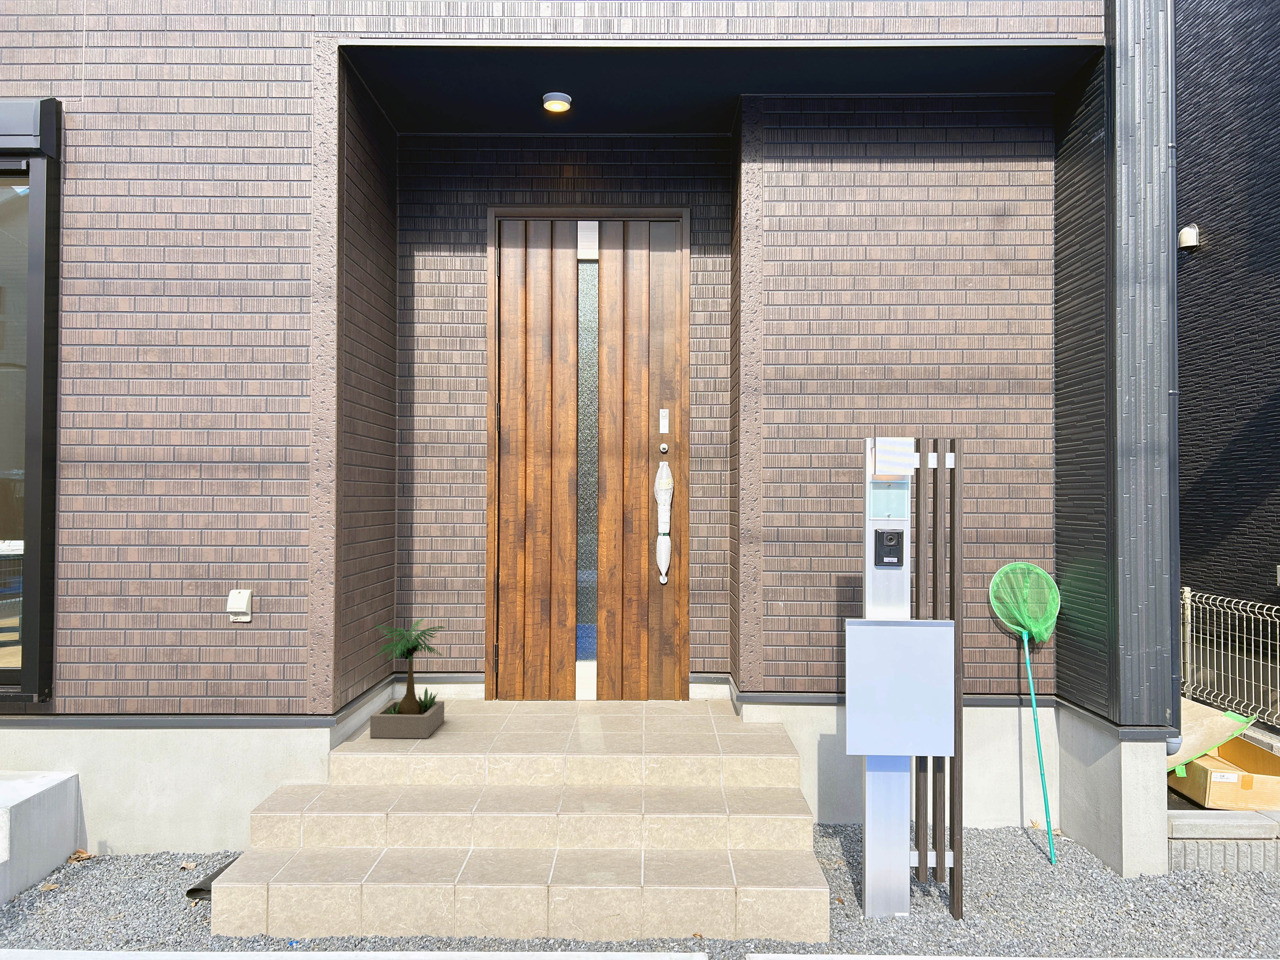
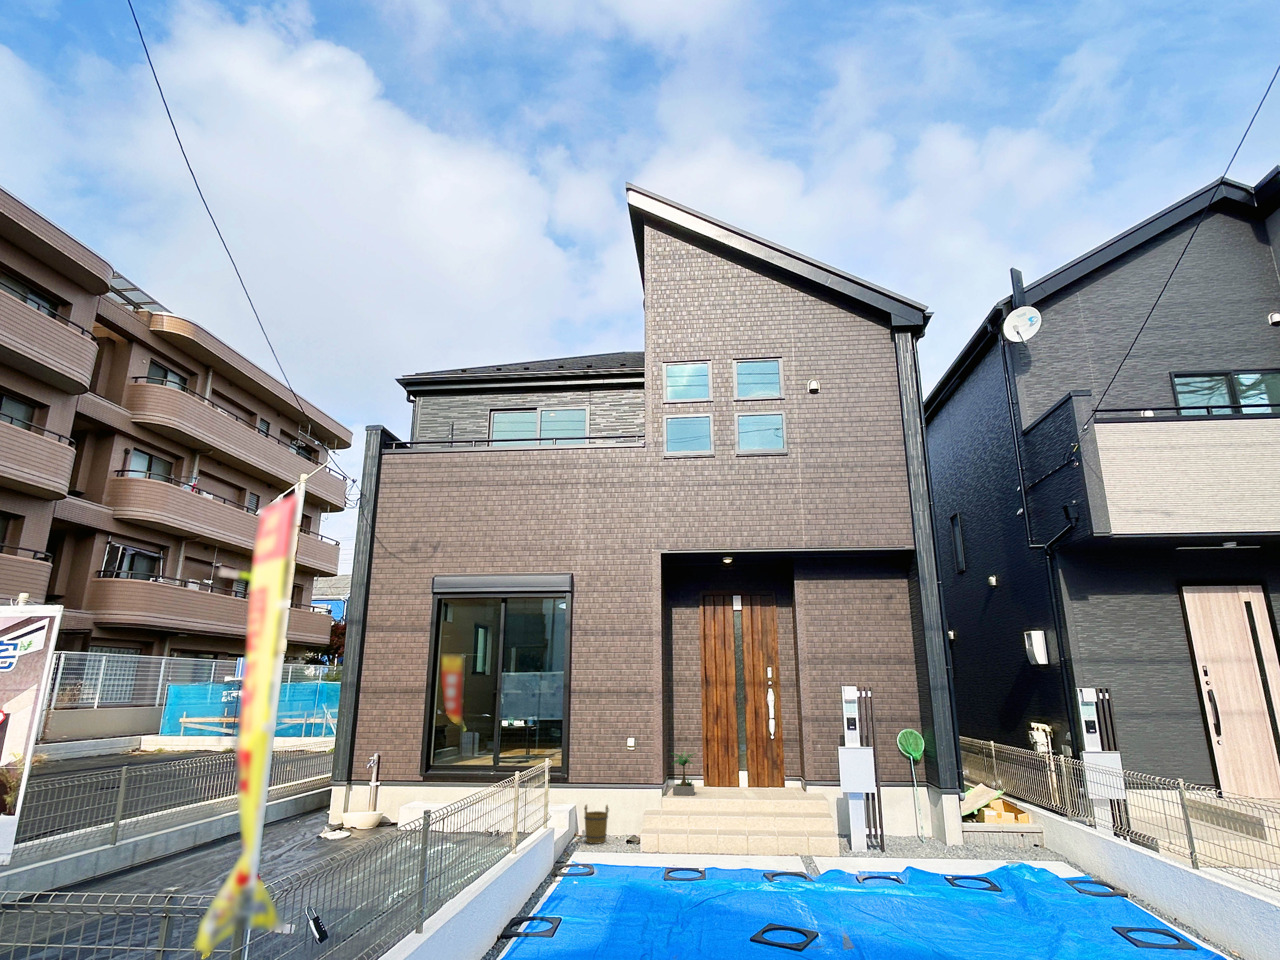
bucket: none [64,780,158,898] -> present [584,805,608,844]

